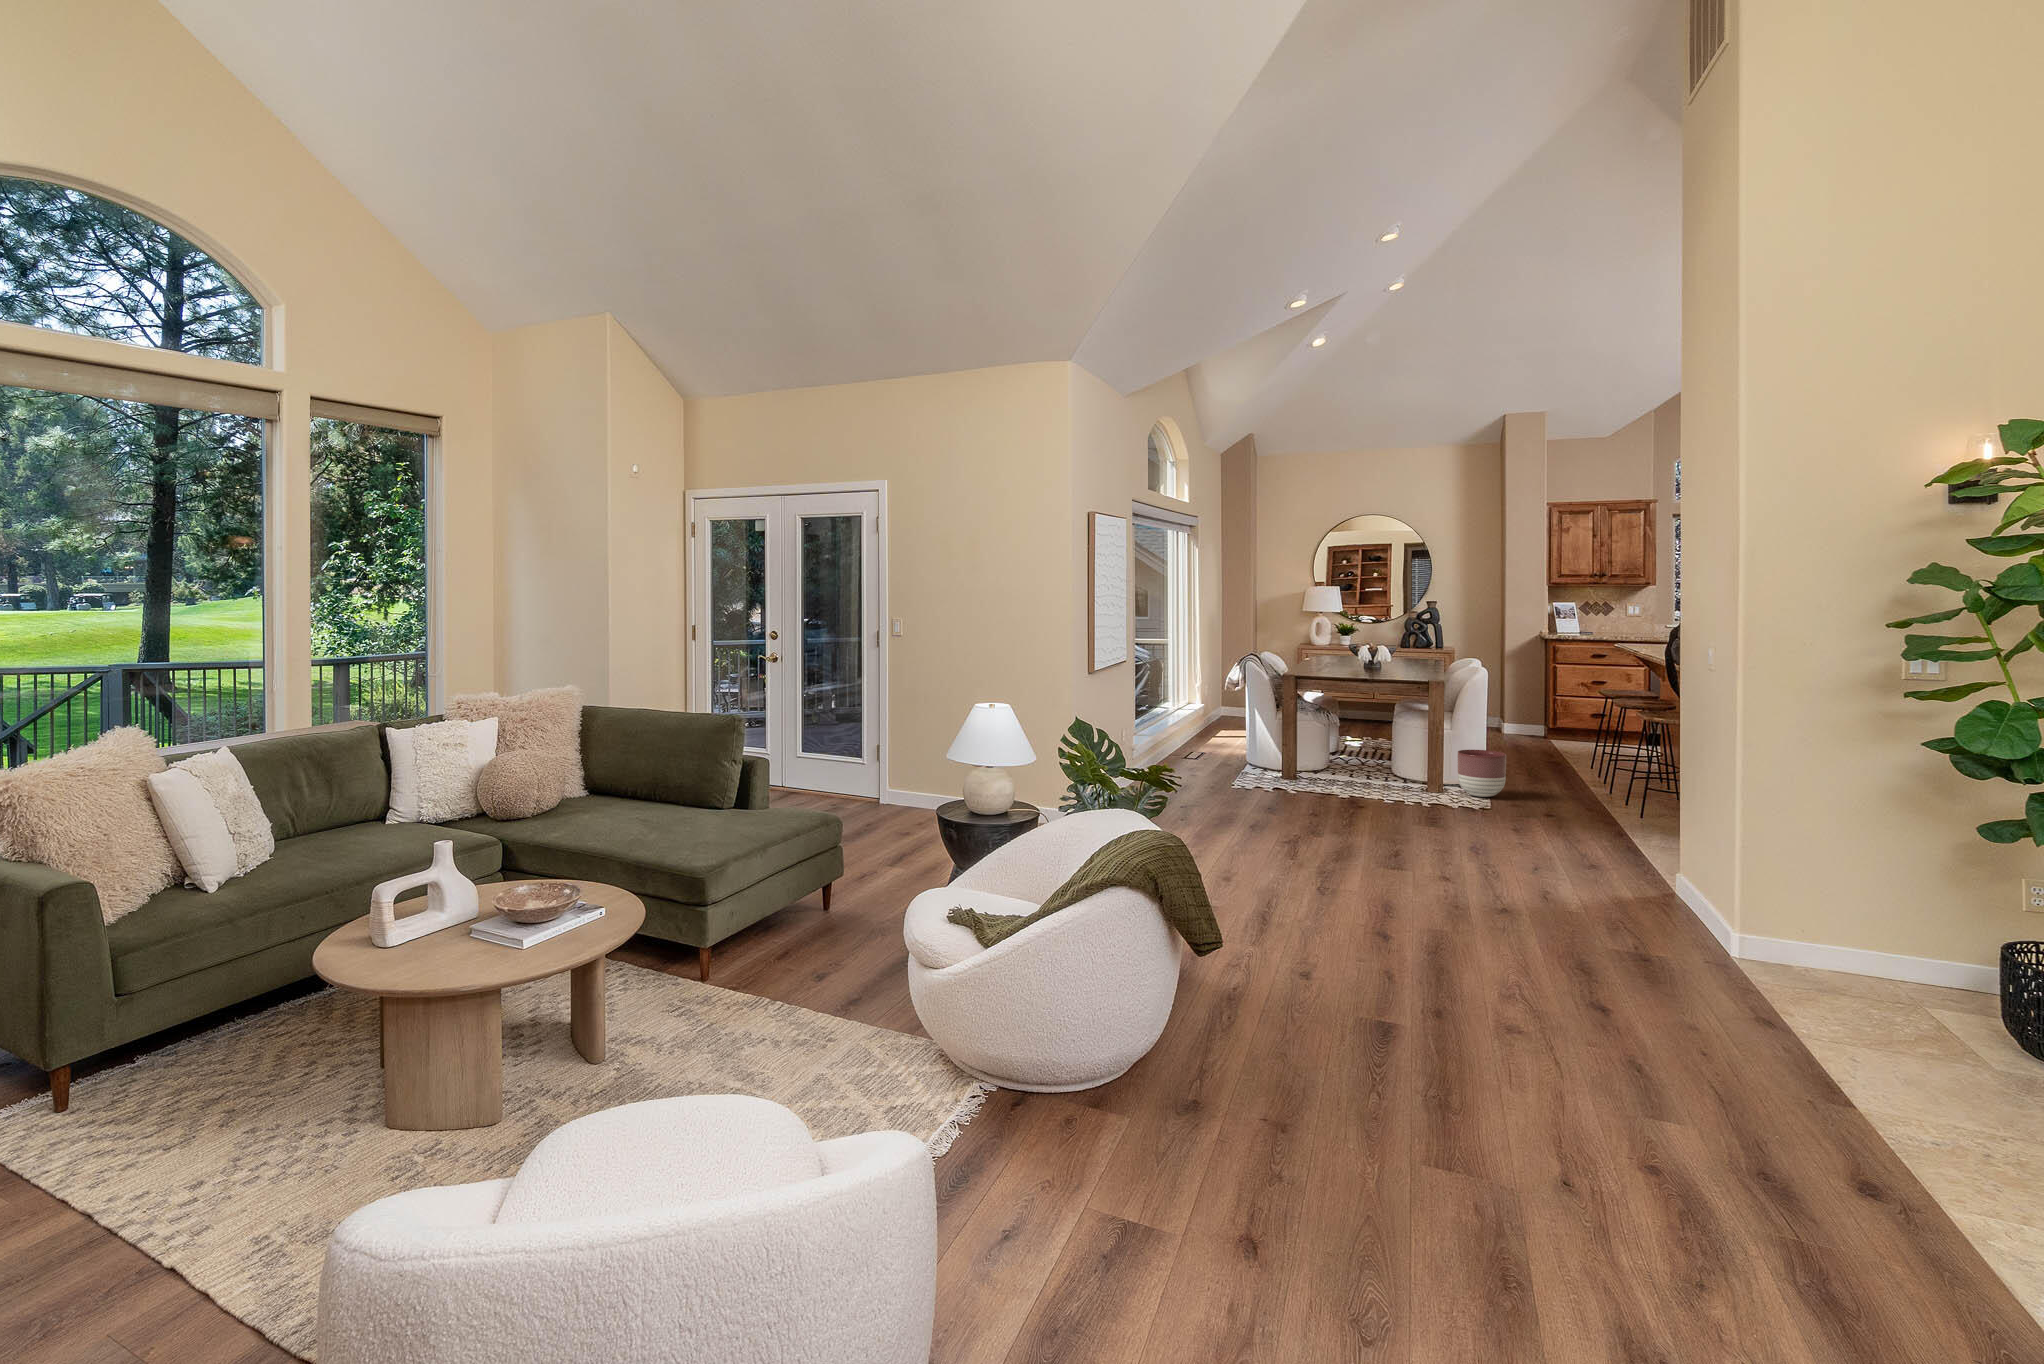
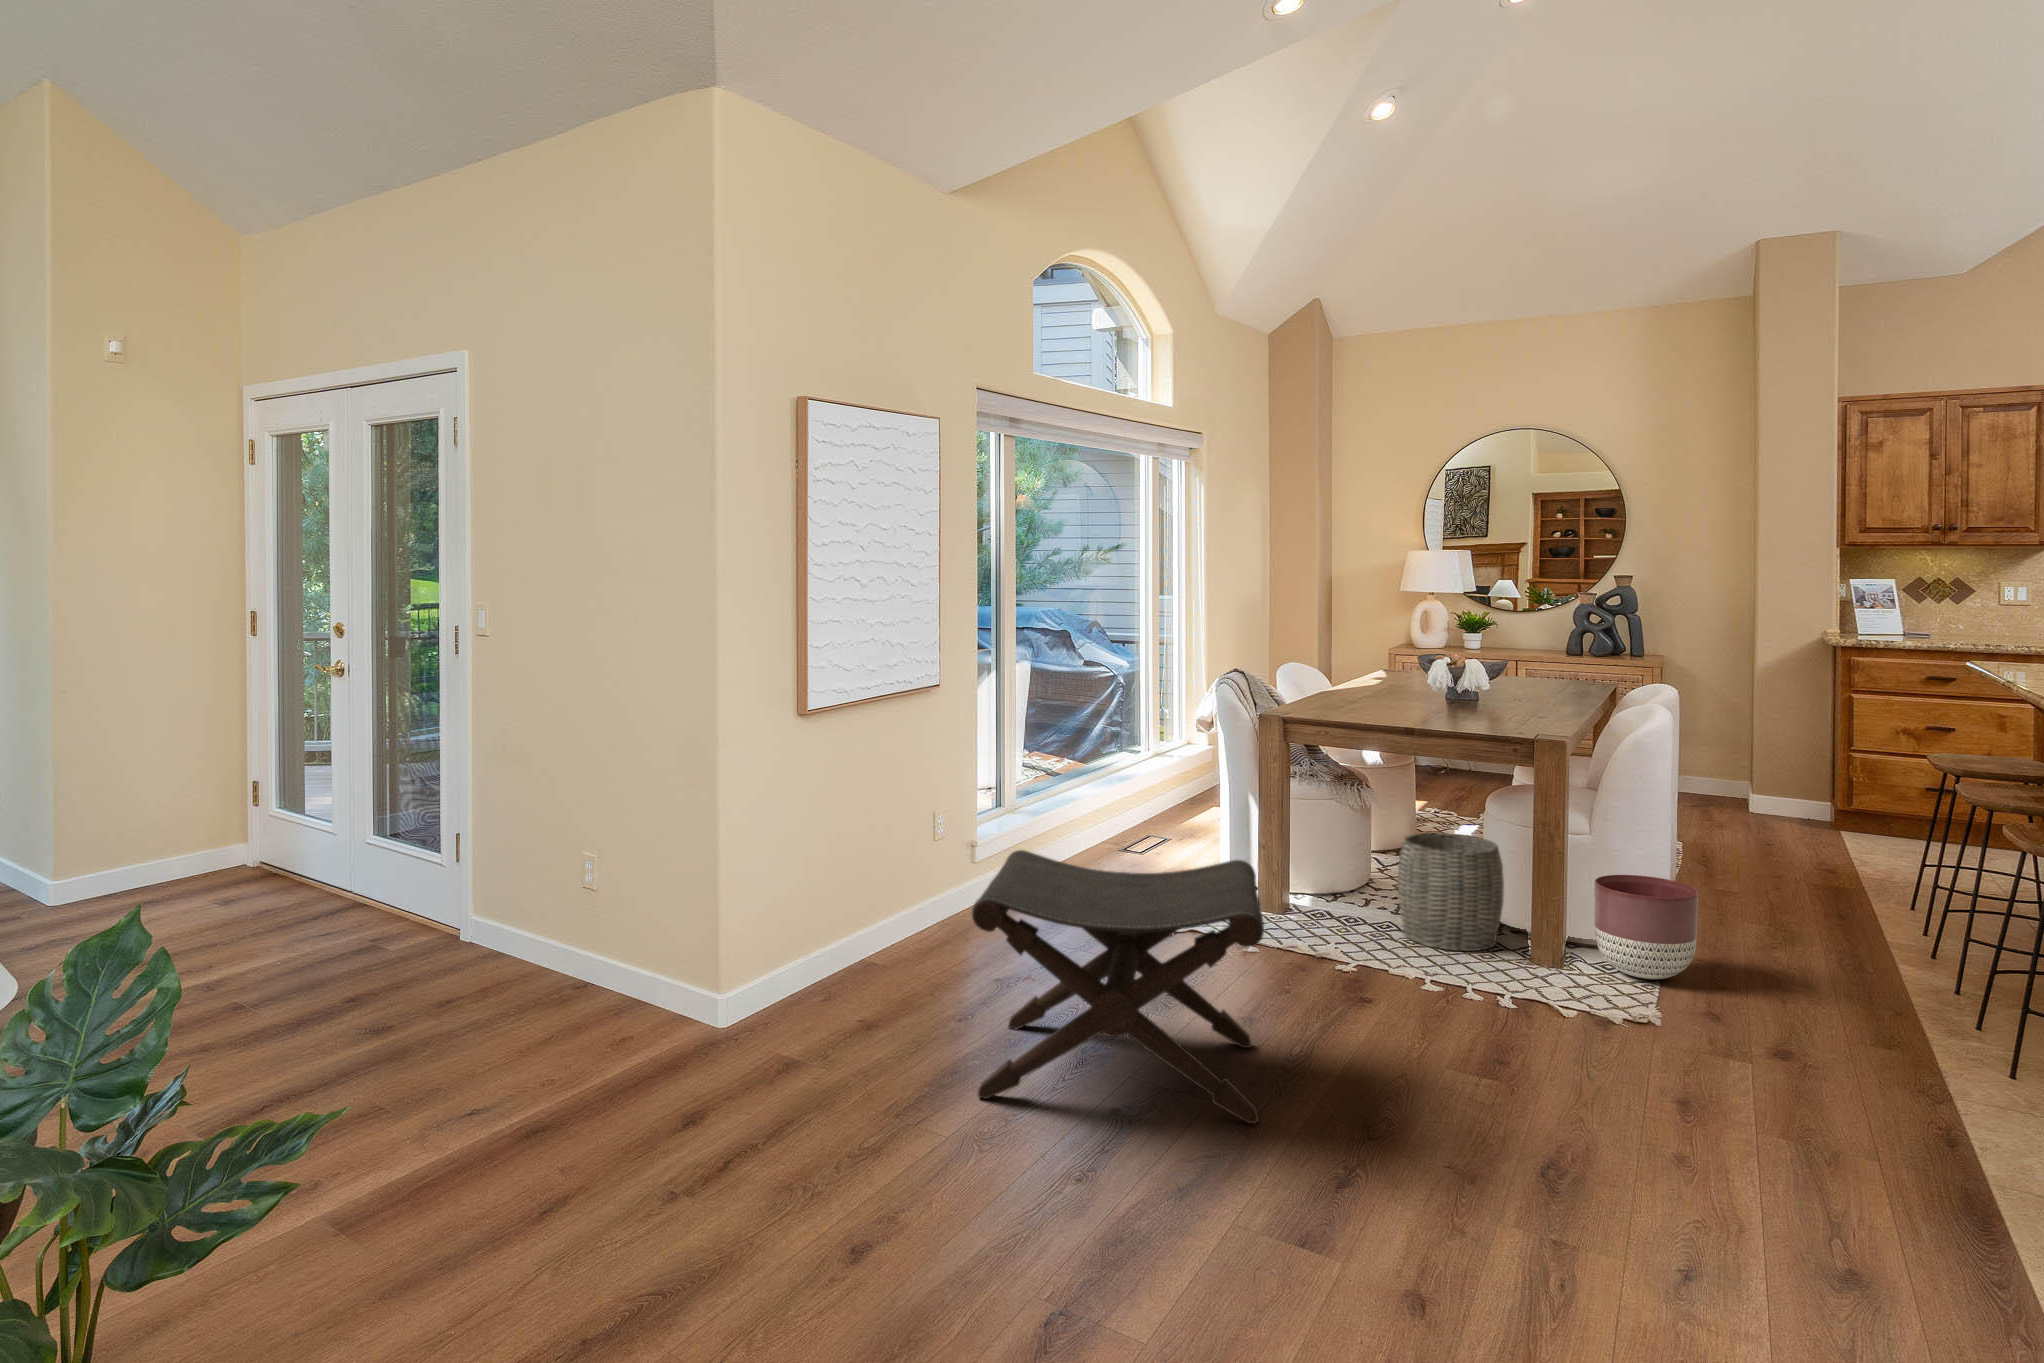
woven basket: none [1358,735,1411,790] -> present [1398,833,1504,951]
footstool: none [1209,736,1355,843] -> present [972,850,1264,1123]

